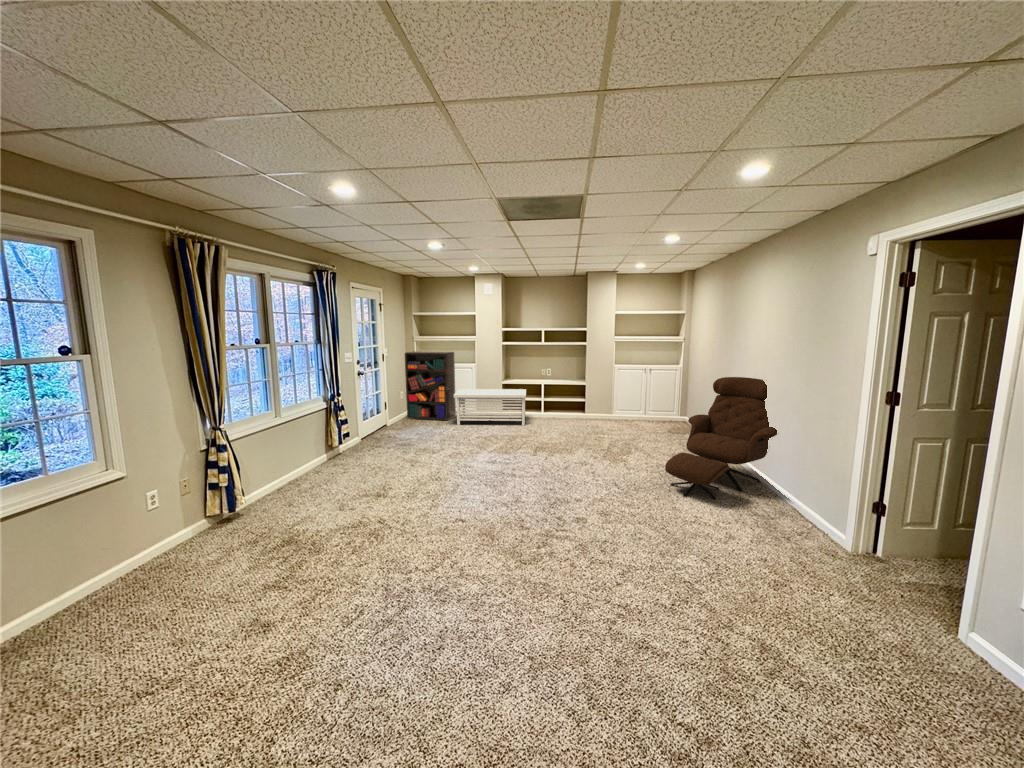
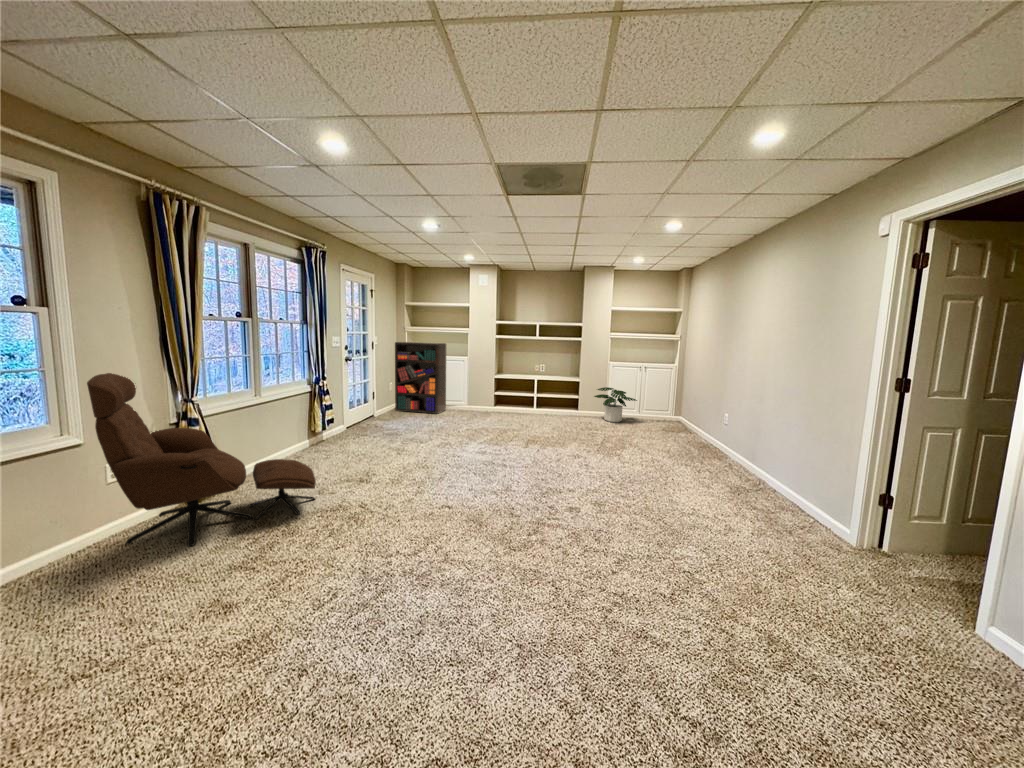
lounge chair: present [665,377,777,500] -> present [87,373,316,546]
storage bench: present [454,389,526,426] -> none [444,382,519,421]
potted plant: none [598,390,642,425] -> present [594,387,637,422]

